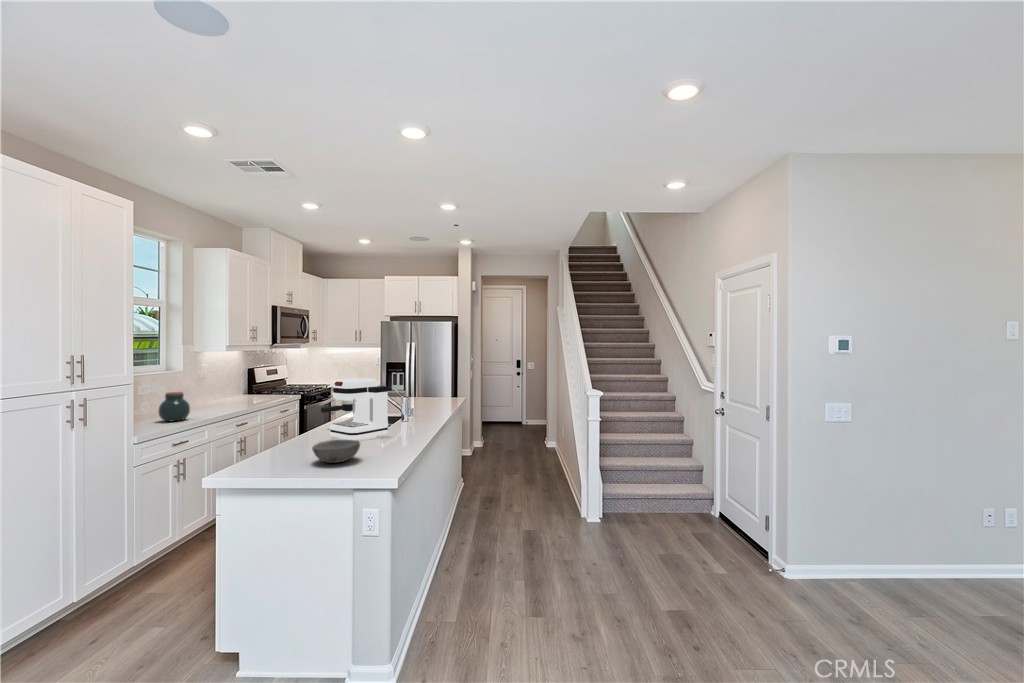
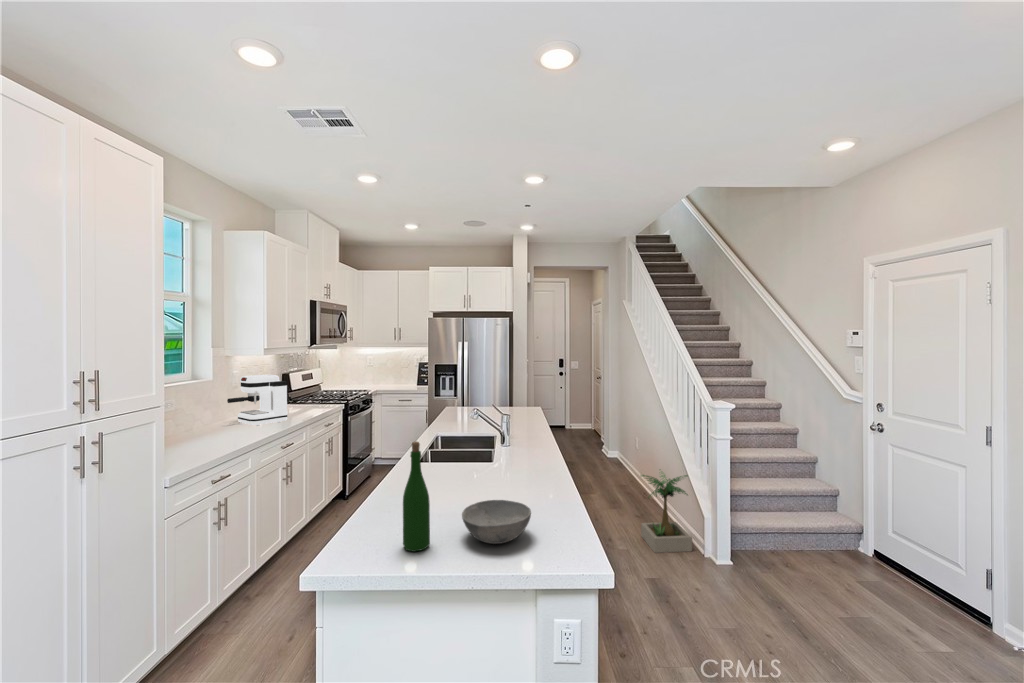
coffee maker: present [321,378,388,441] -> present [227,375,288,426]
jar: present [158,392,190,422] -> none [191,410,231,449]
wine bottle: none [271,397,290,466] -> present [403,441,430,552]
potted plant: none [530,446,578,514] -> present [641,475,692,553]

